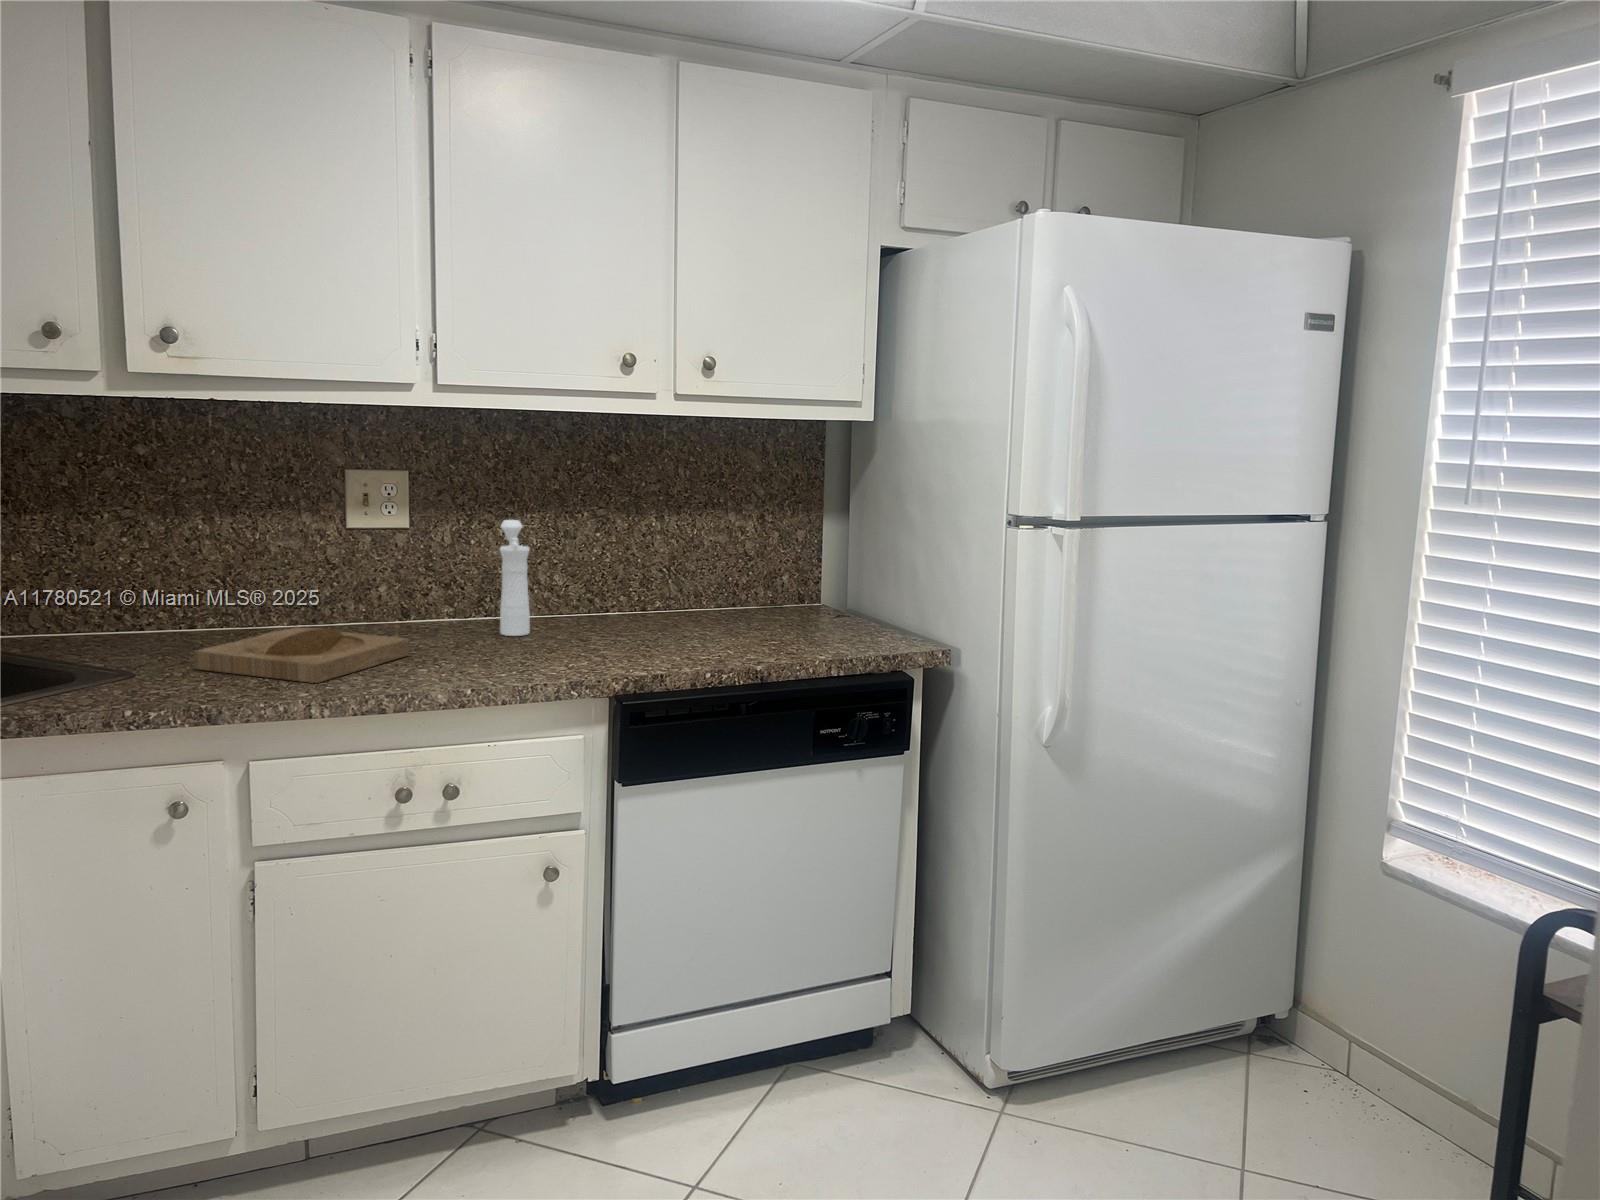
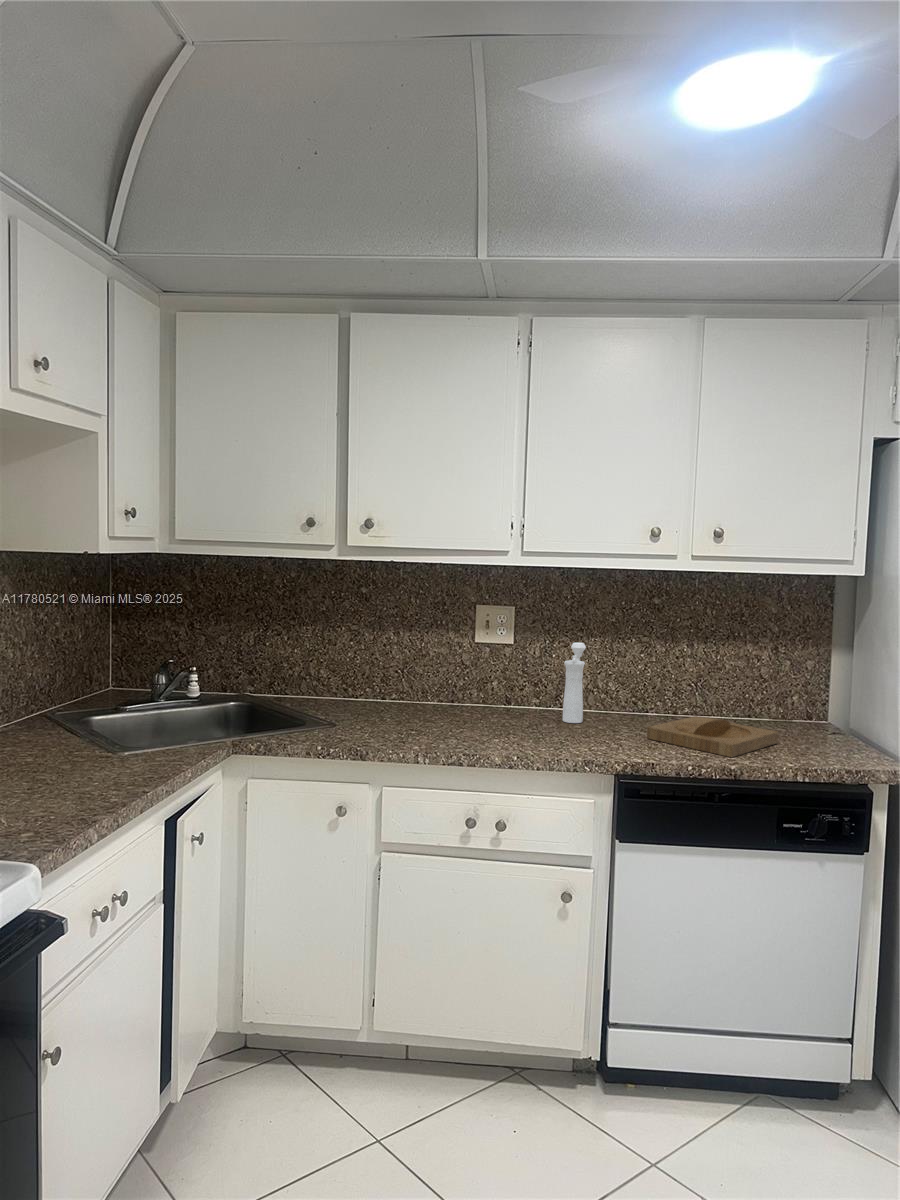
tray: present [194,627,409,683] -> present [647,716,778,757]

